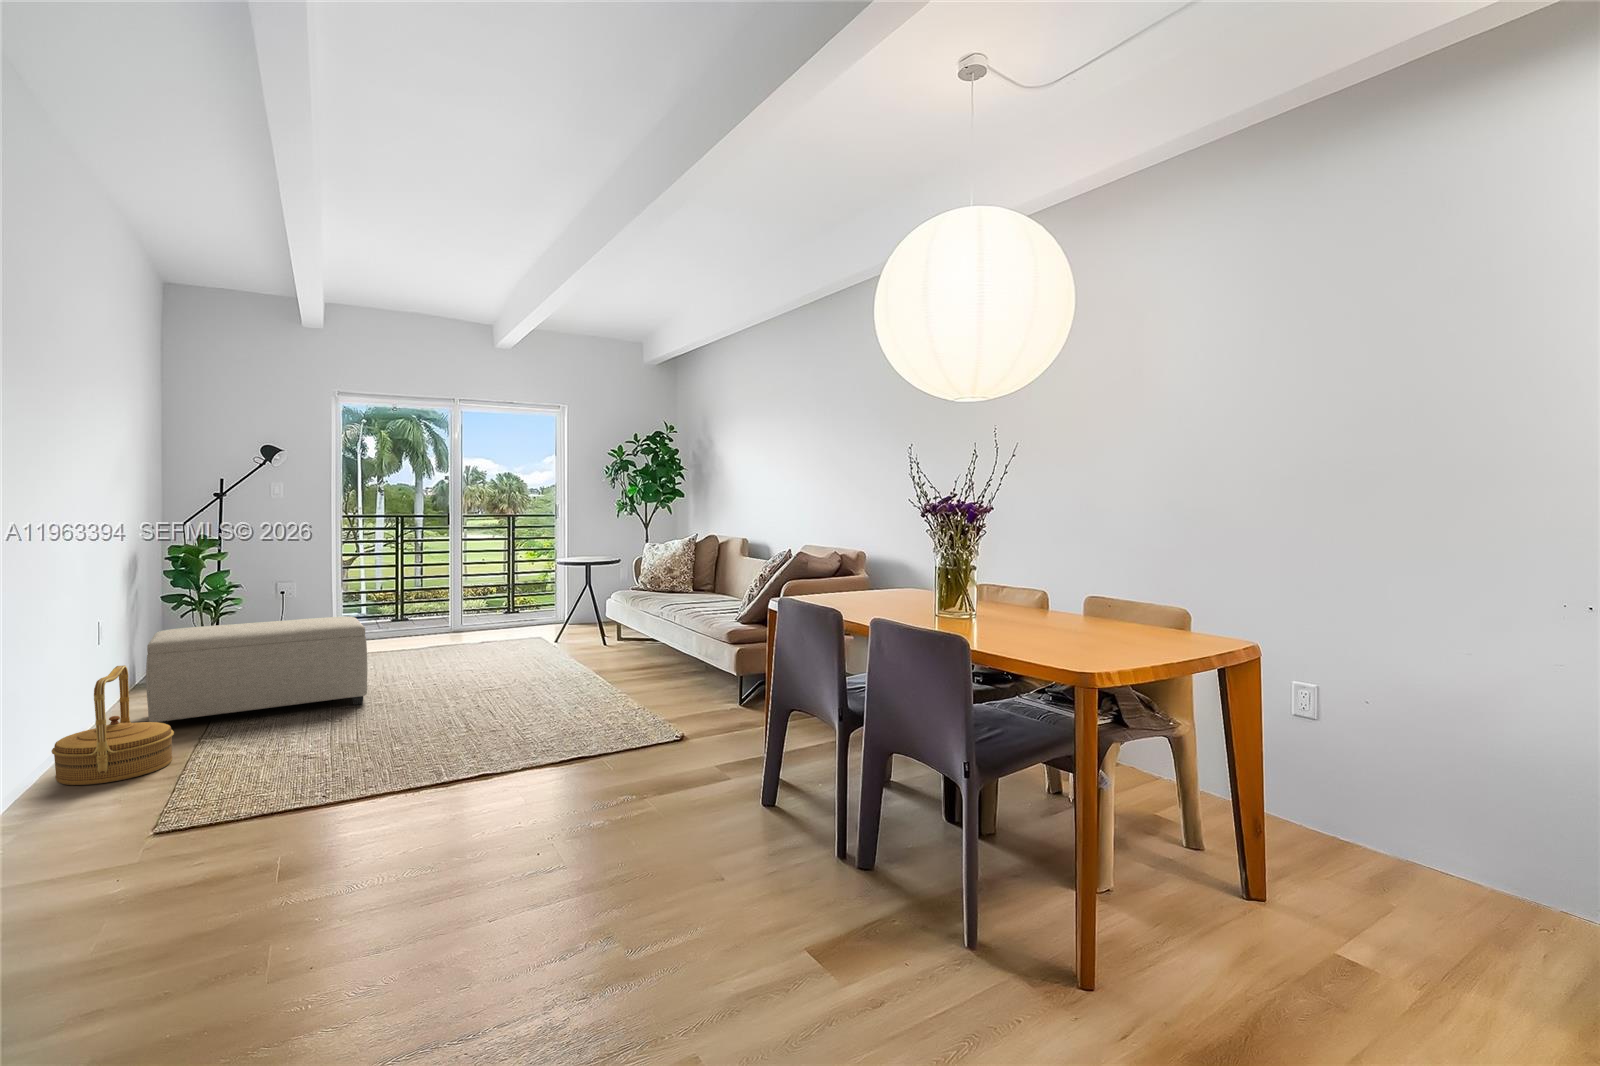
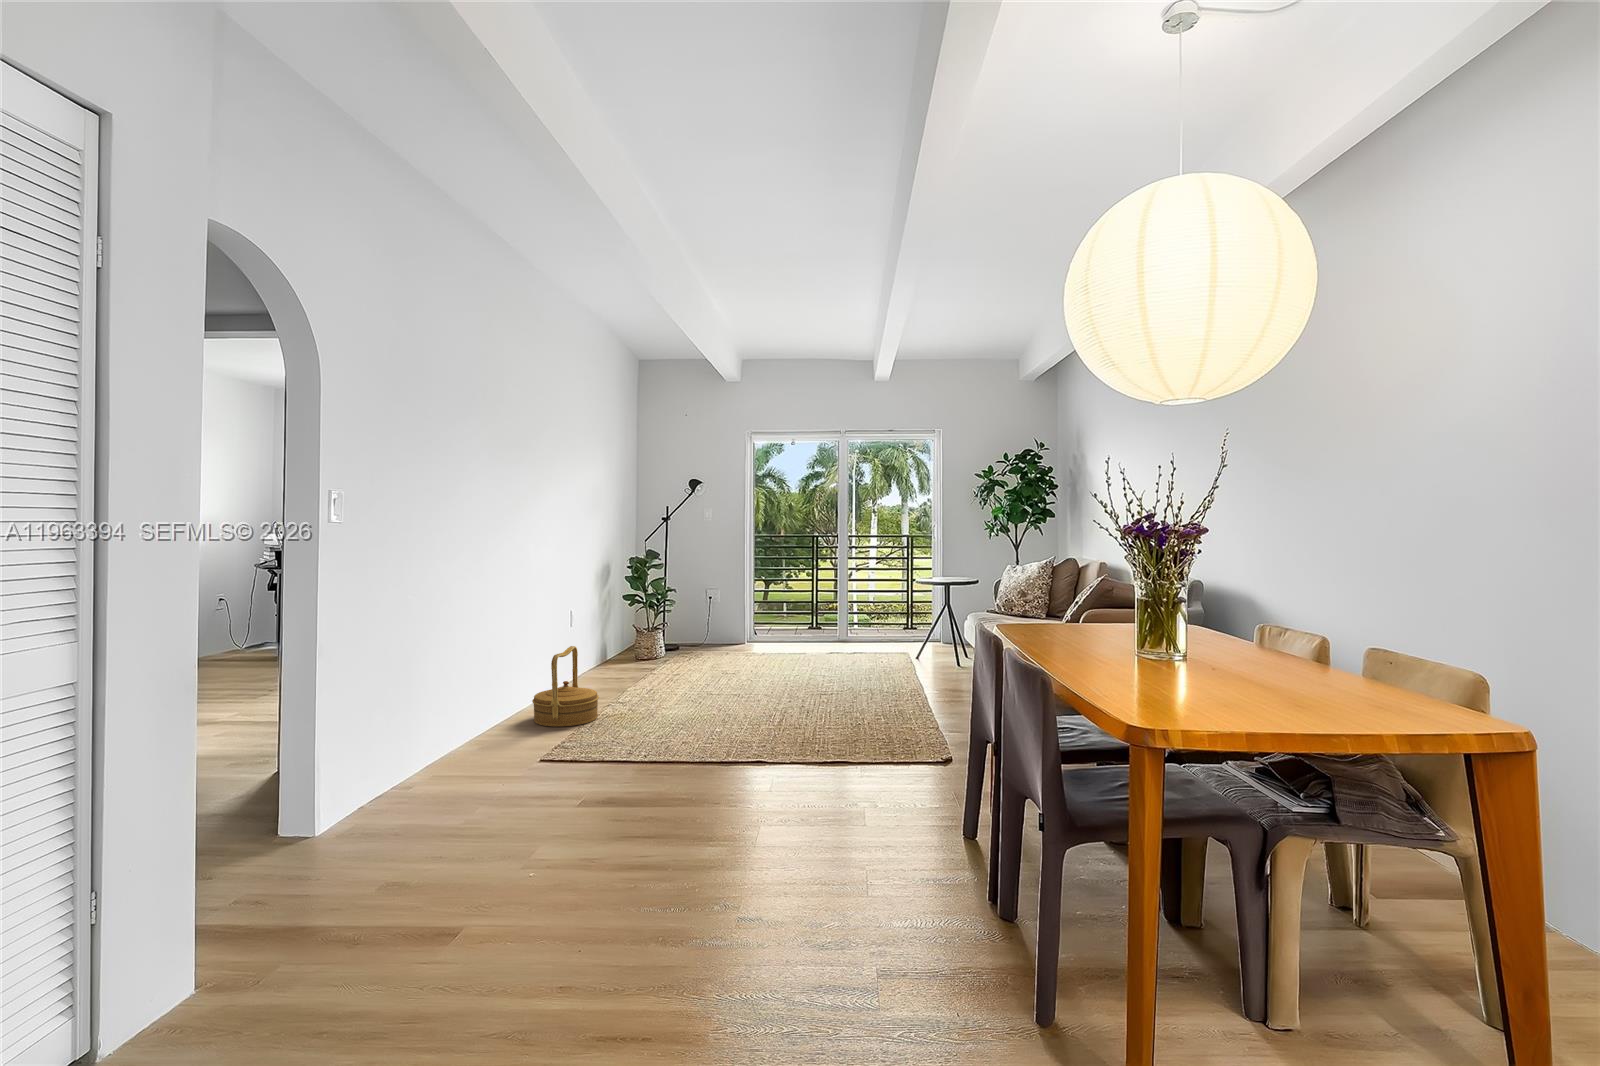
ottoman: present [146,617,368,724] -> none [594,621,736,696]

